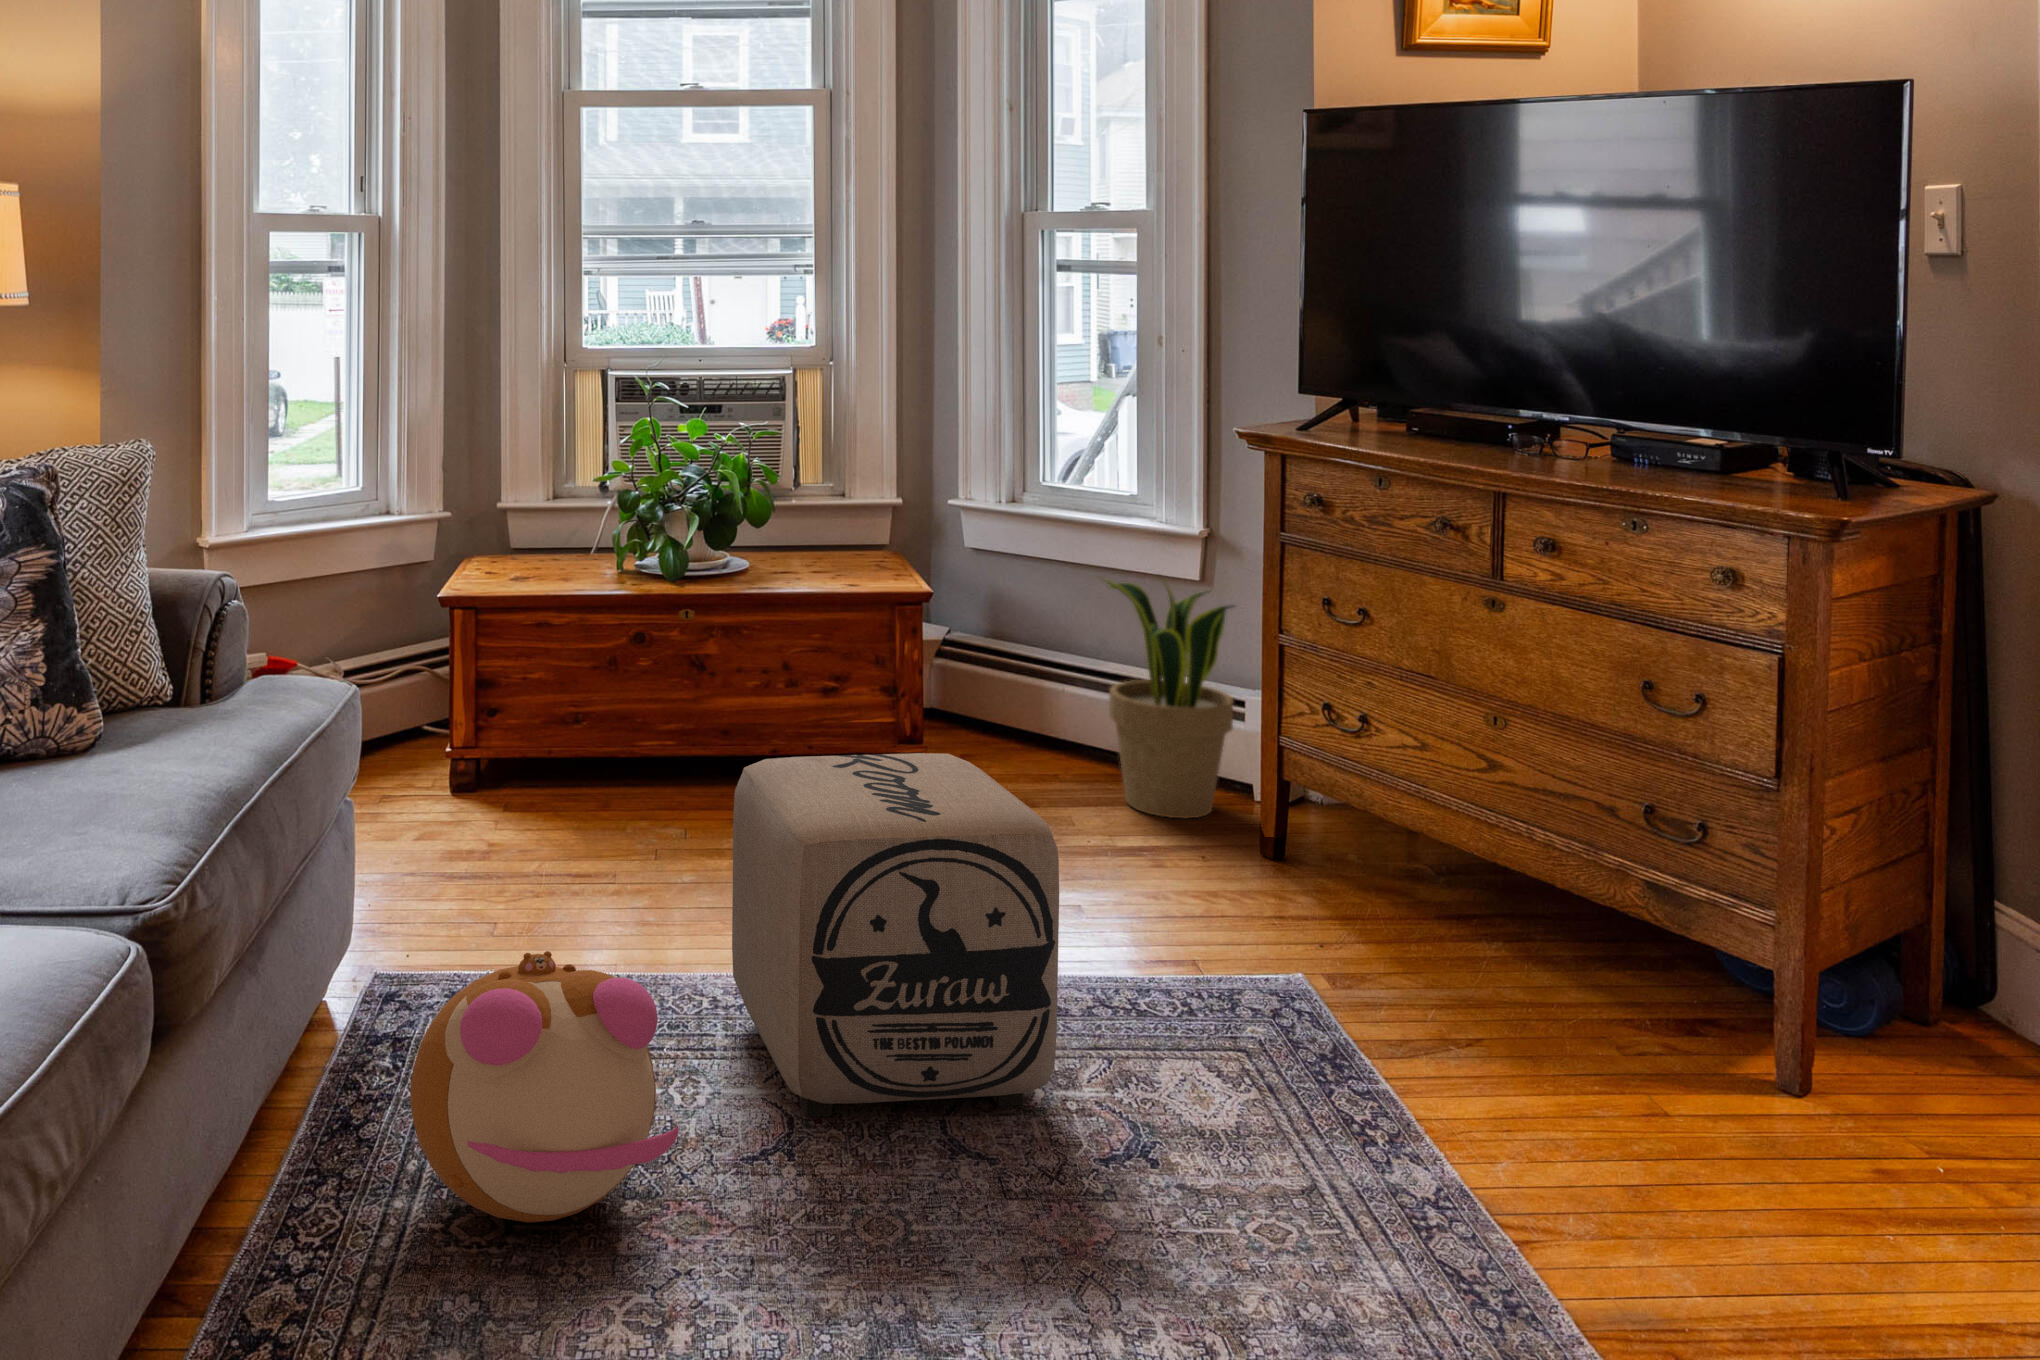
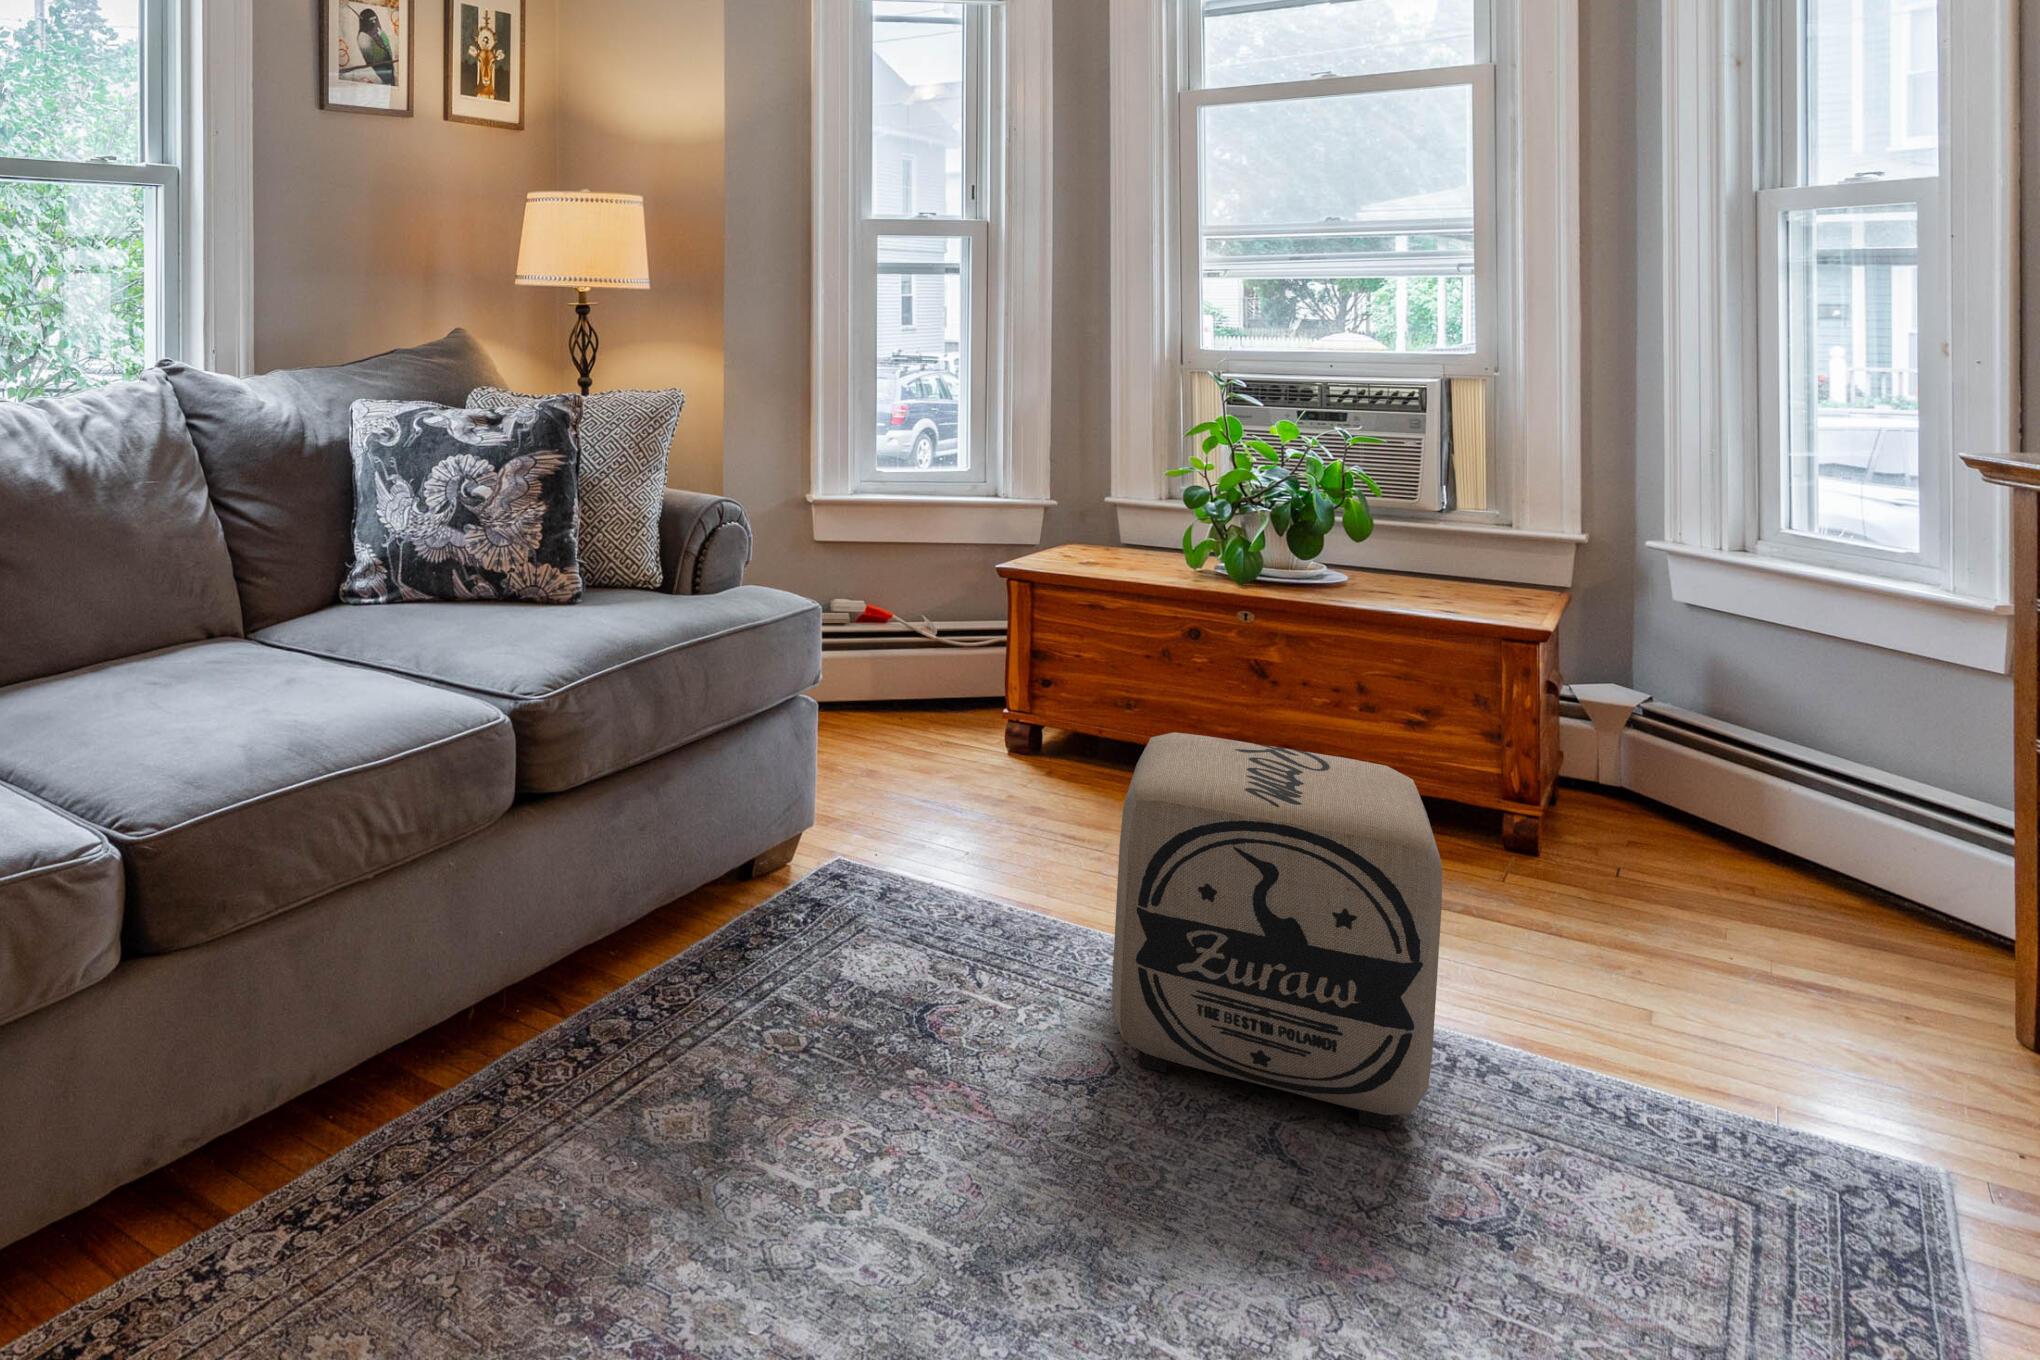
potted plant: present [1104,580,1233,818] -> none [1787,646,1995,961]
plush toy: present [410,951,678,1222] -> none [735,828,951,1056]

